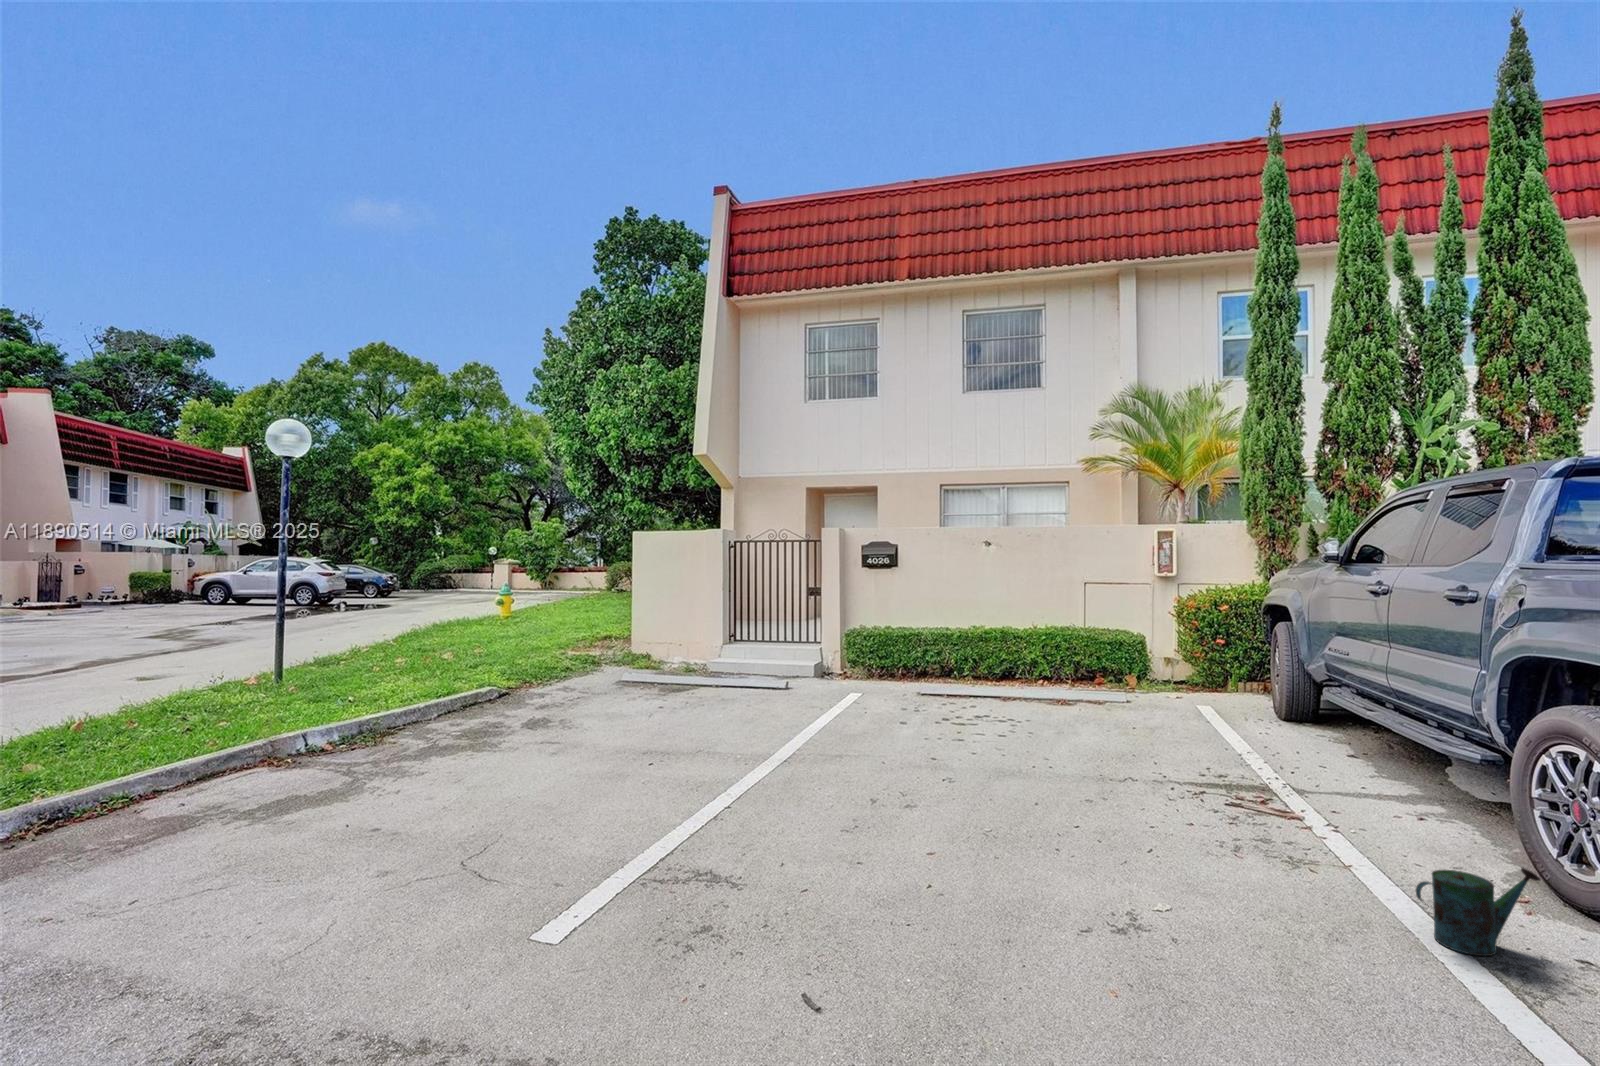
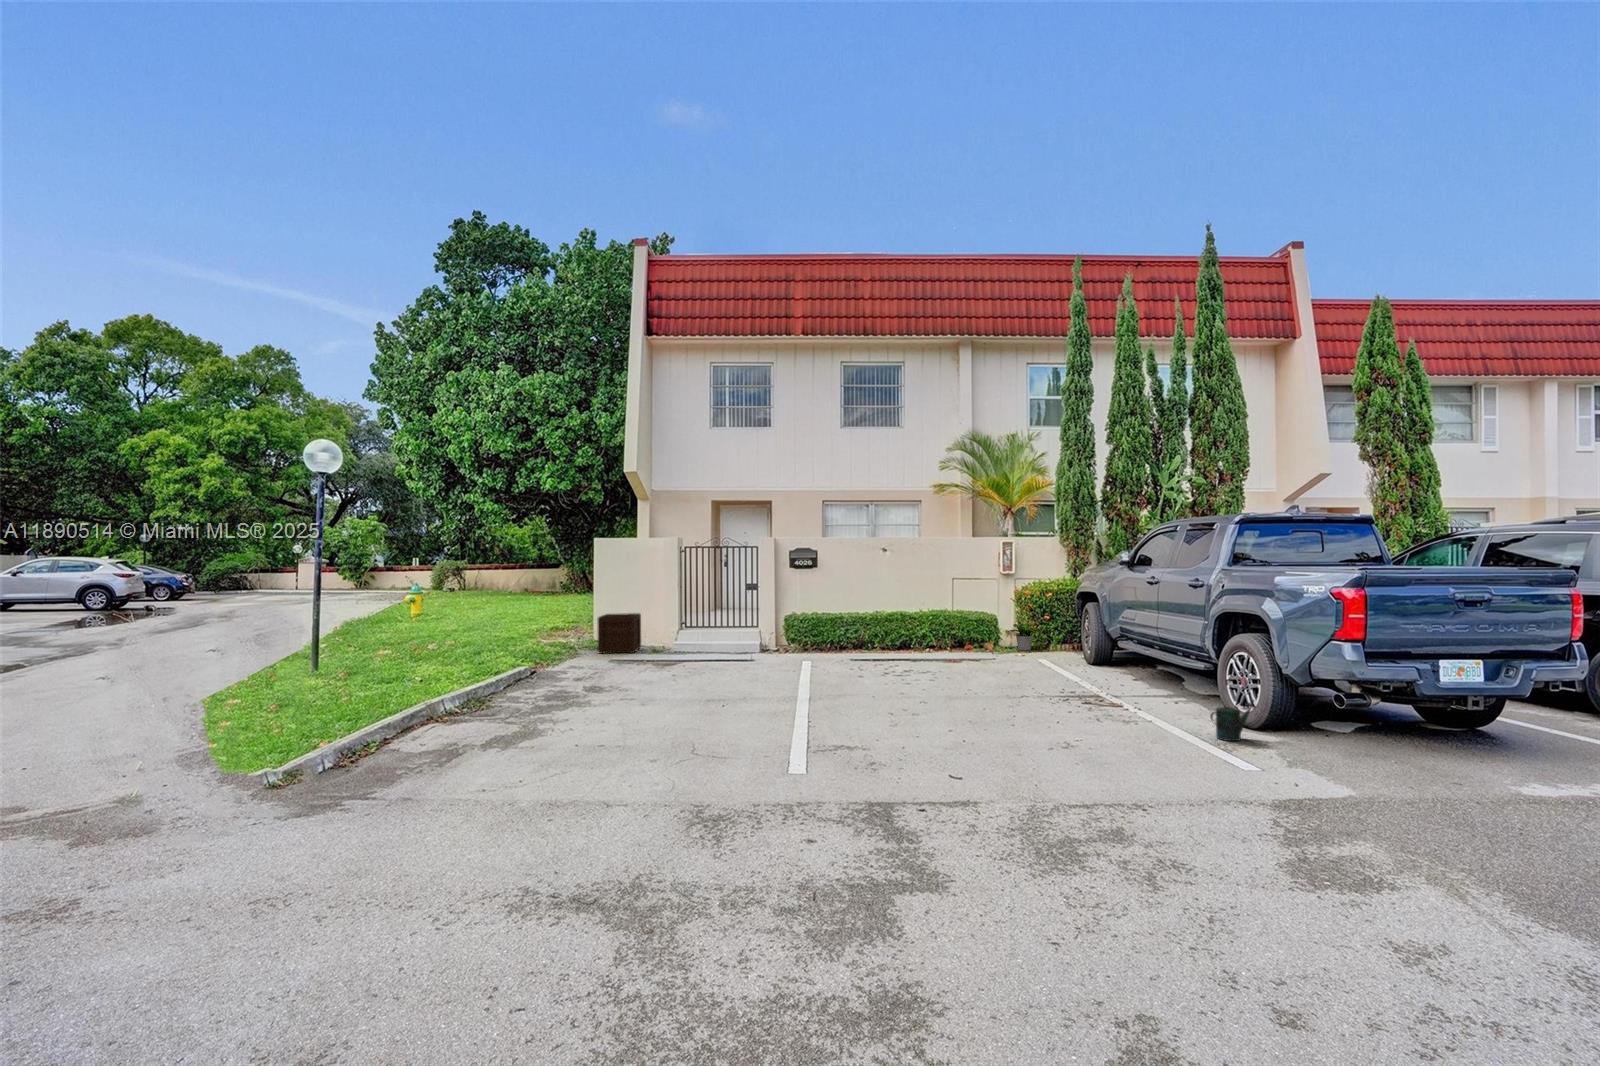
wooden crate: none [628,621,686,669] -> present [598,613,641,653]
potted plant: none [1158,649,1202,689] -> present [1010,624,1038,651]

